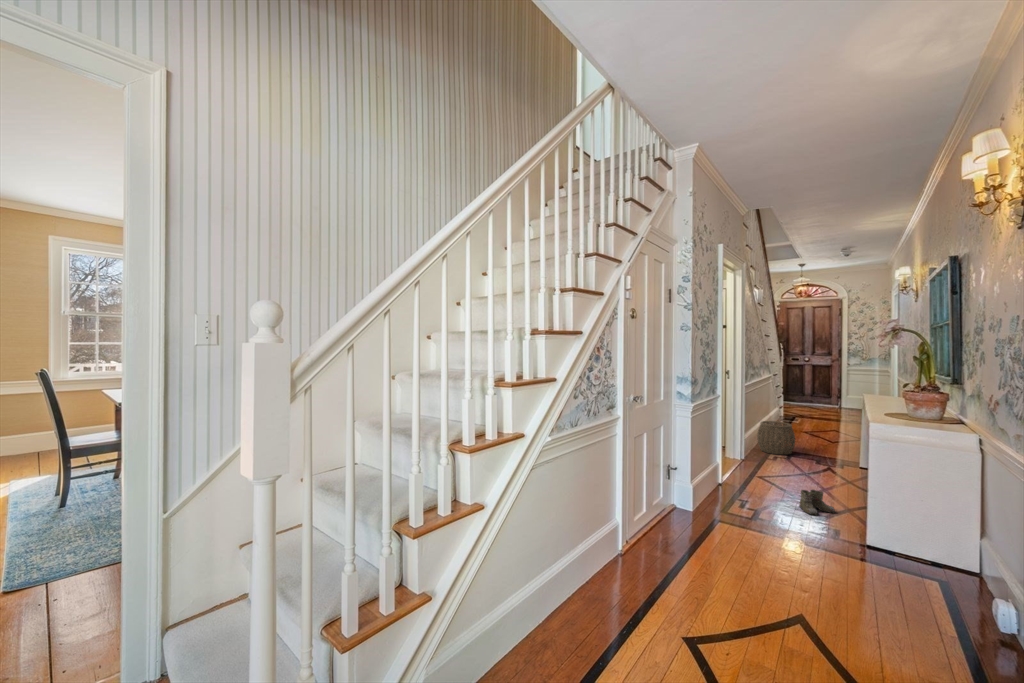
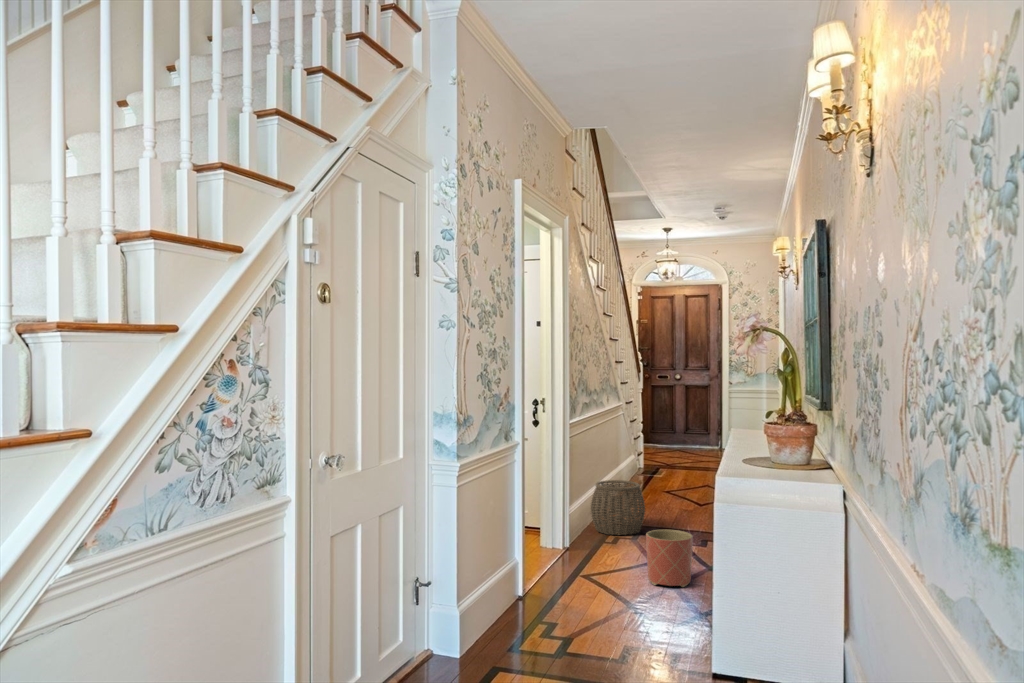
planter: none [804,453,838,490] -> present [646,529,693,587]
boots: present [799,490,835,516] -> none [624,592,680,636]

